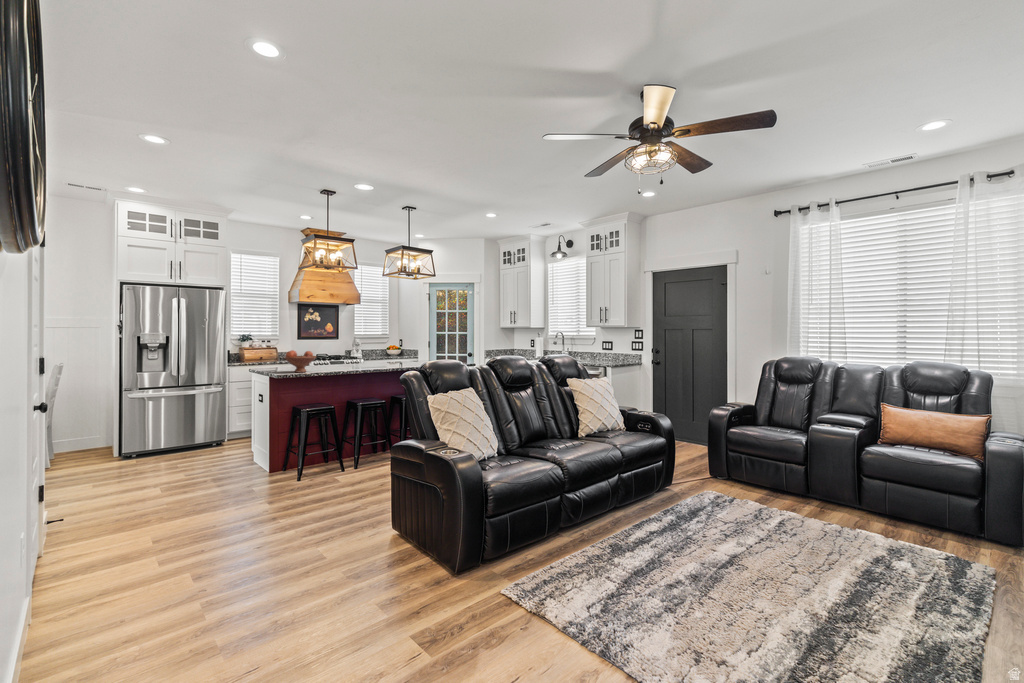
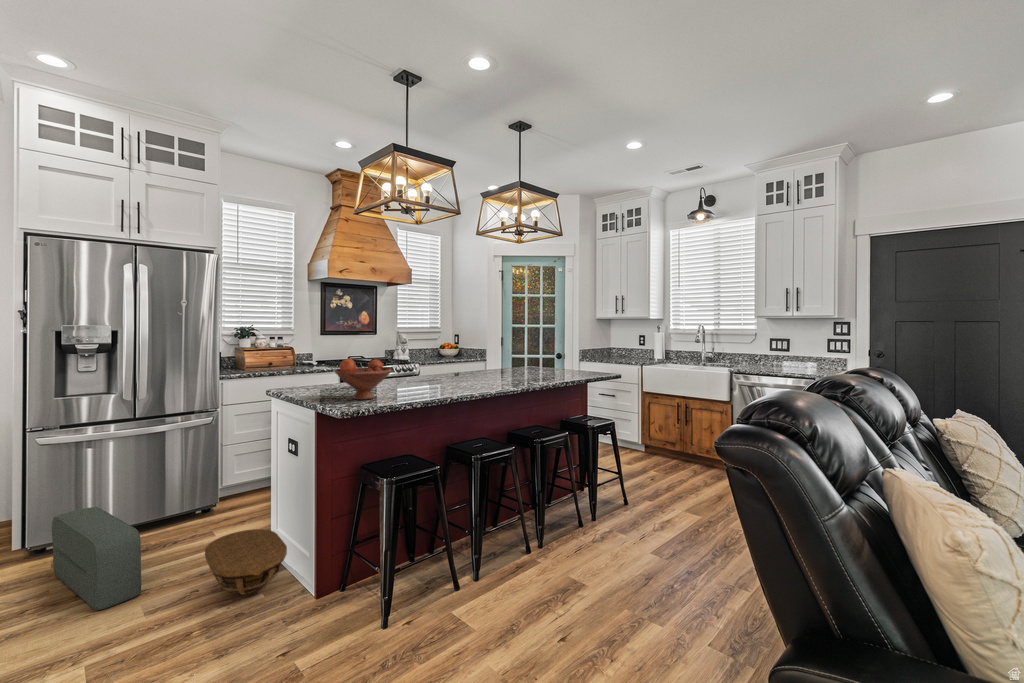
pouf: none [136,431,182,476] -> present [52,507,141,611]
basket: none [214,444,257,472] -> present [205,529,287,595]

